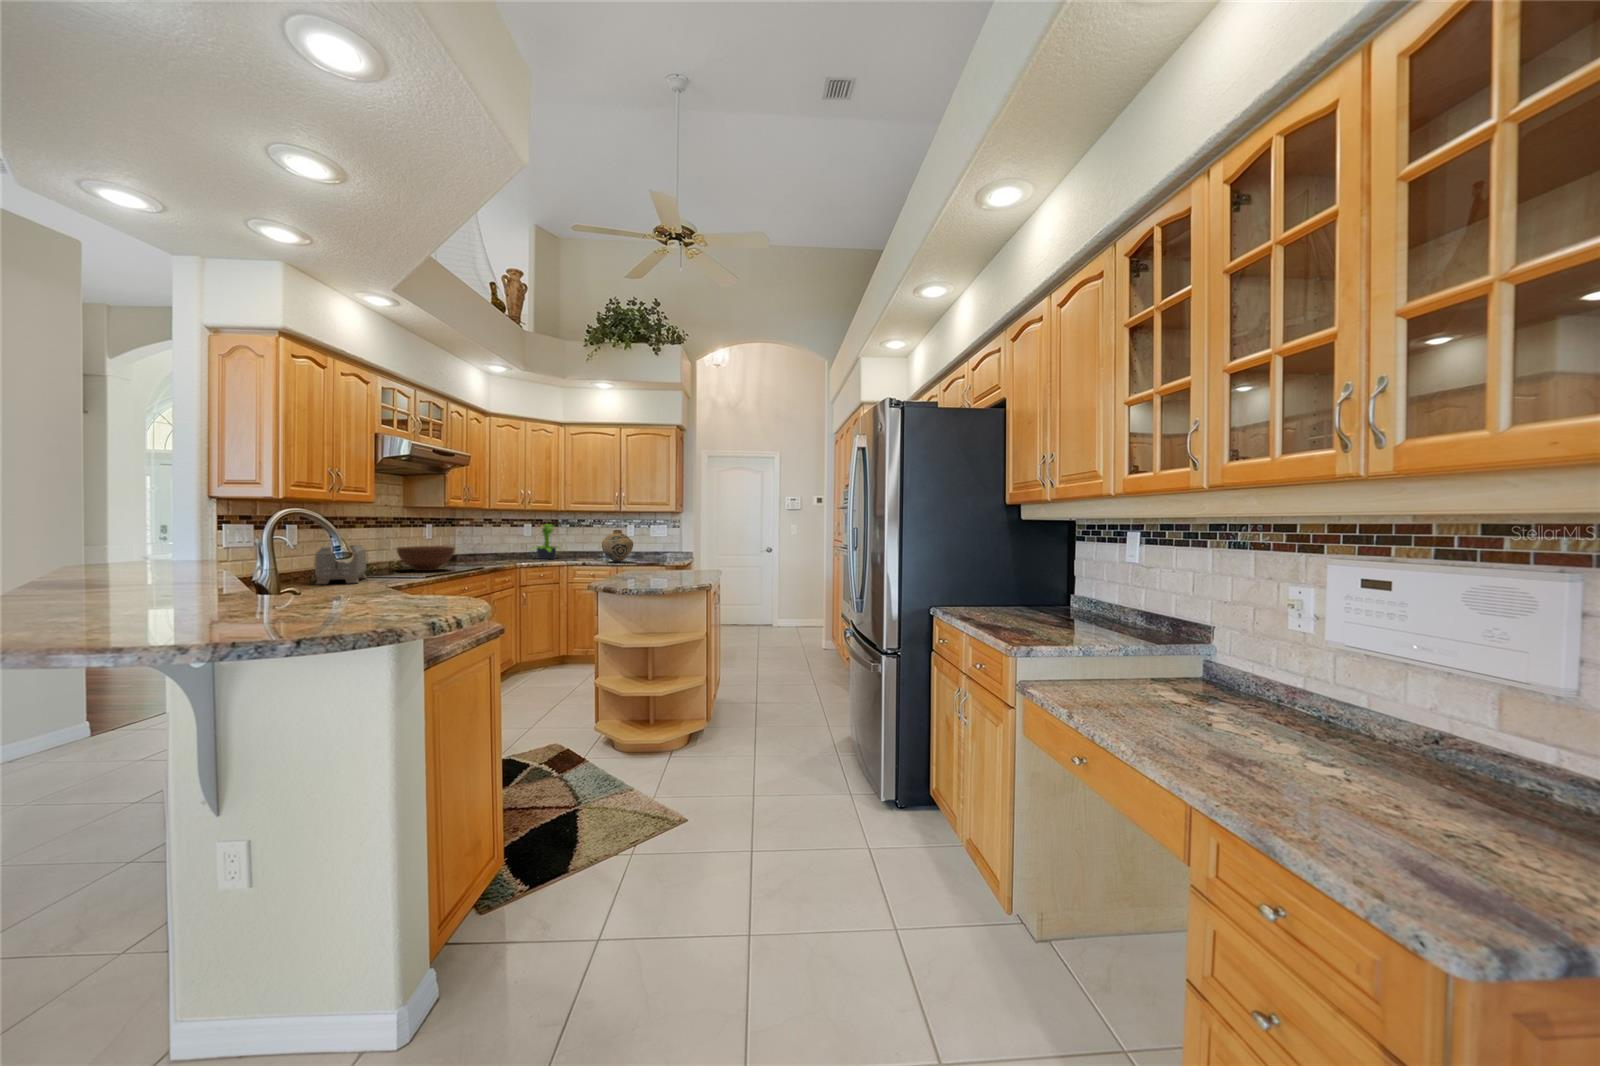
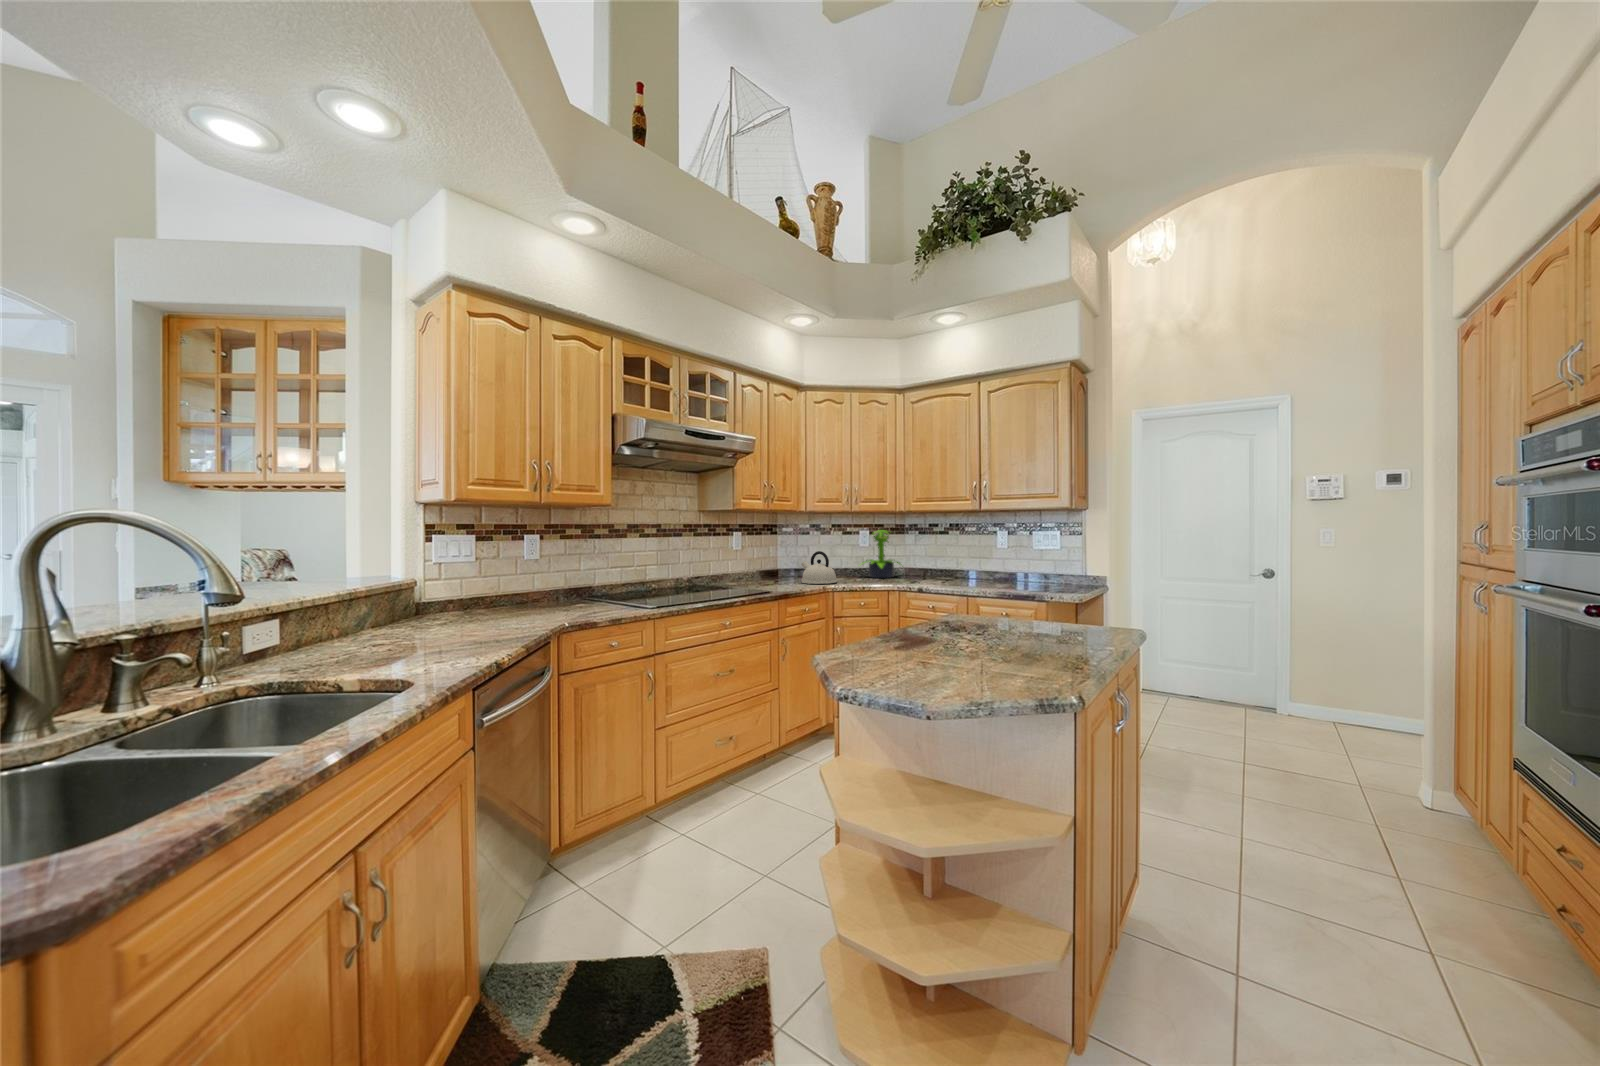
vase: present [602,530,633,562] -> none [946,536,996,586]
kettle: none [491,539,522,563] -> present [802,551,837,584]
toaster: present [315,545,366,584] -> none [510,561,595,616]
fruit bowl: present [397,546,454,571] -> none [660,561,727,595]

